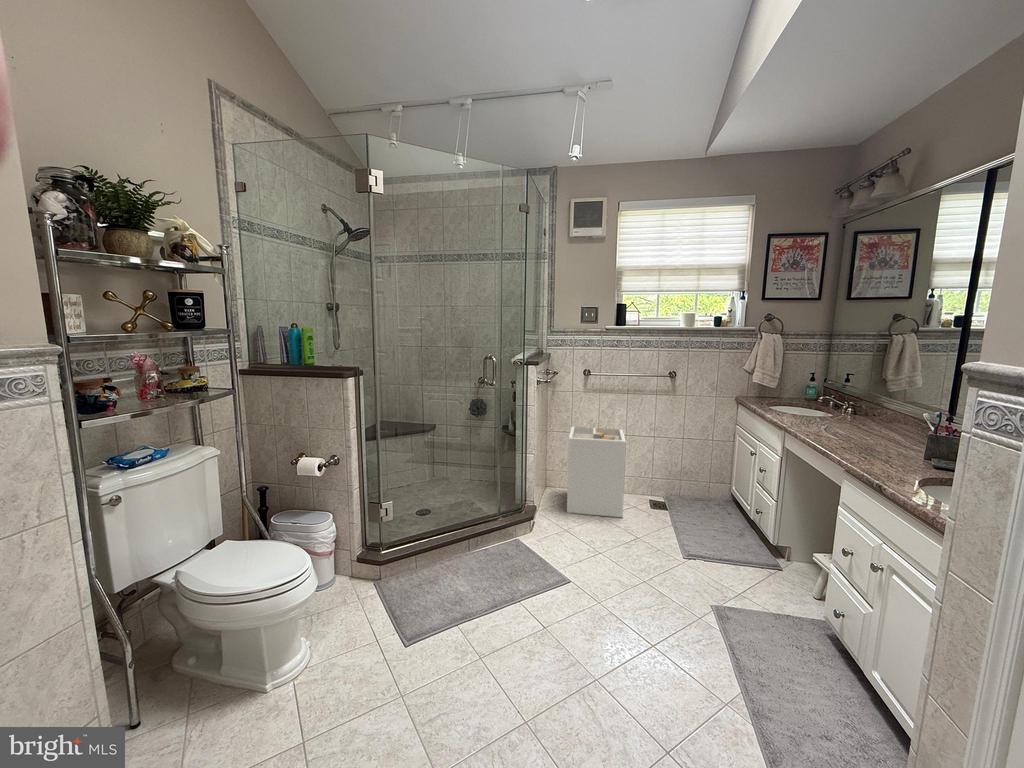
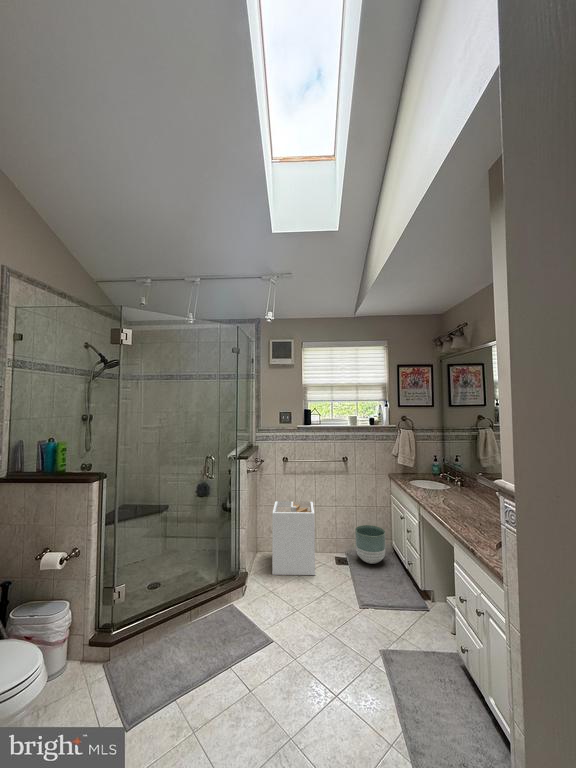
planter: none [679,464,724,511] -> present [355,525,385,564]

